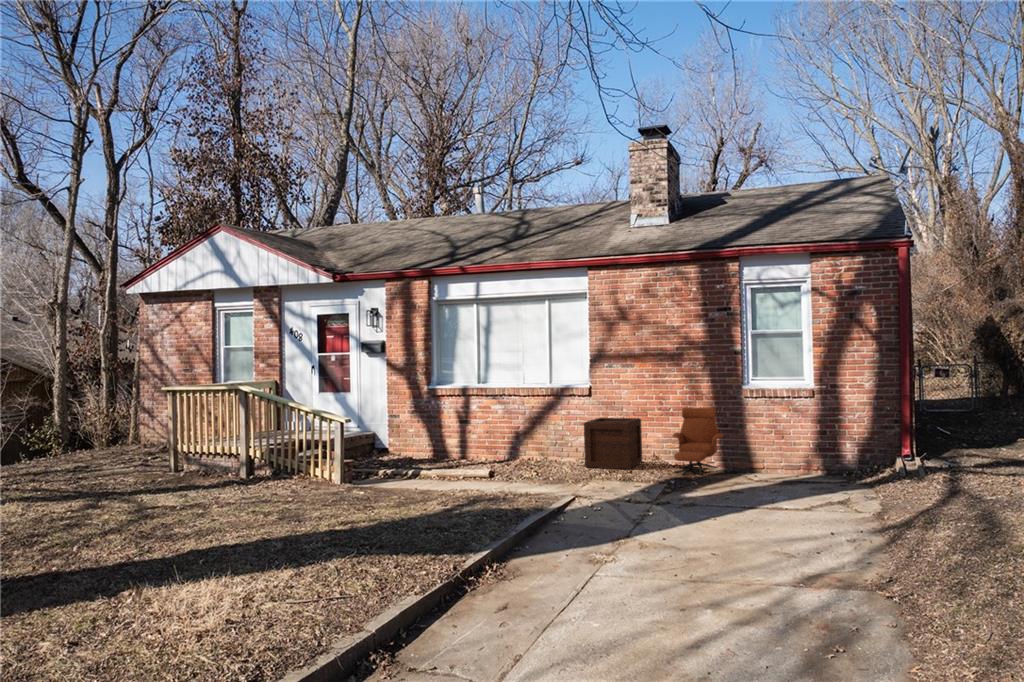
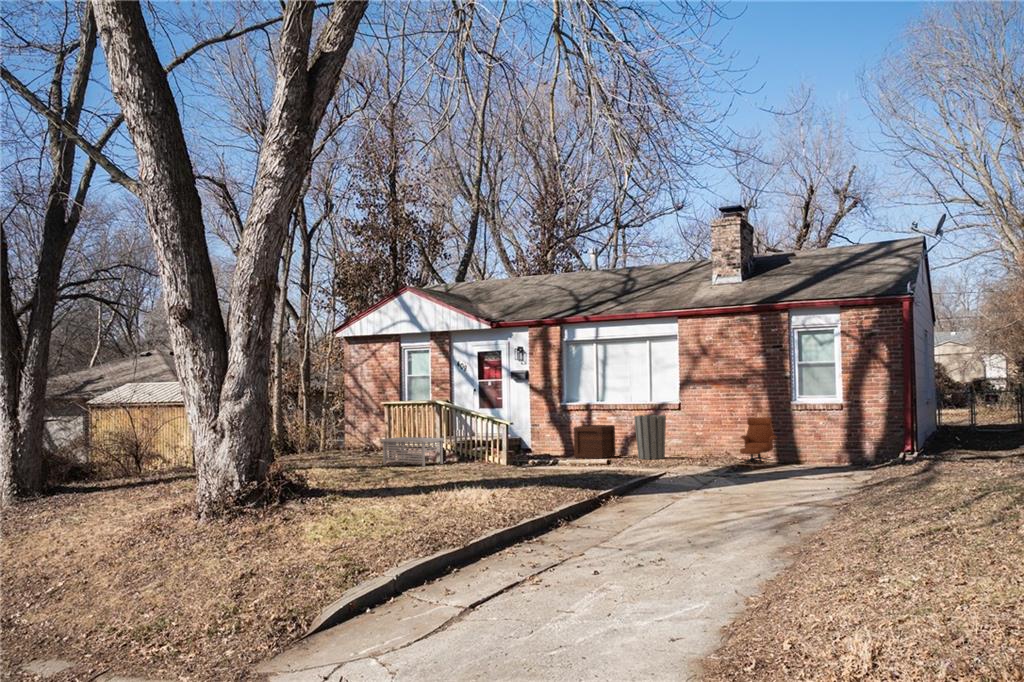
trash can: none [527,403,570,466] -> present [634,415,666,459]
wooden crate: present [584,418,642,469] -> present [573,425,616,459]
storage bench: none [160,436,253,483] -> present [381,437,444,466]

